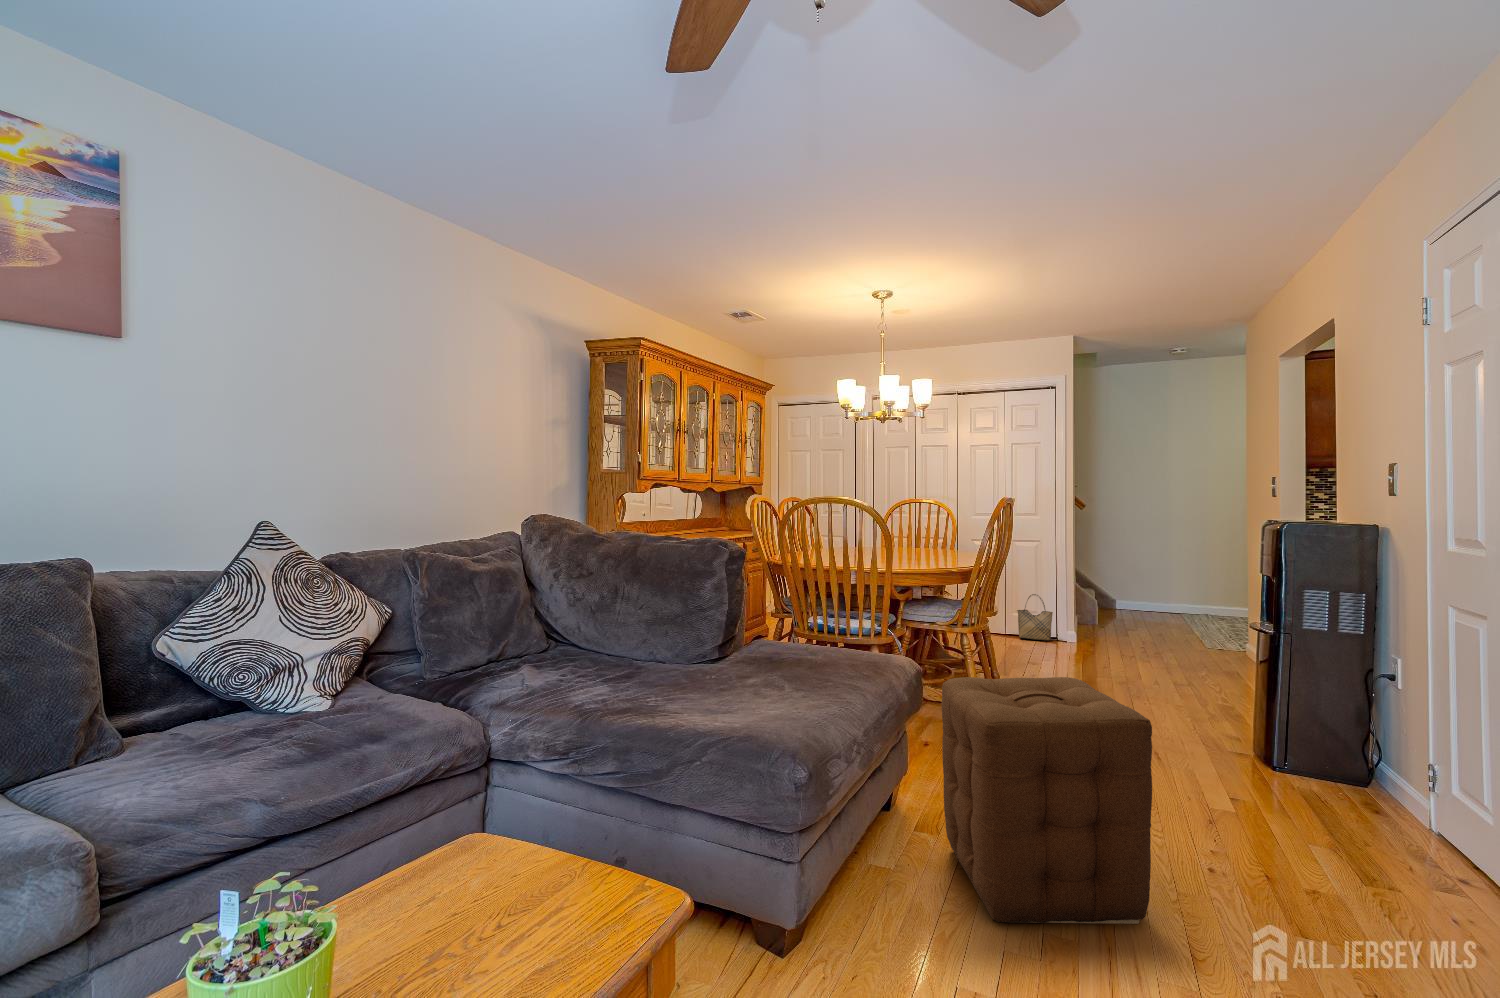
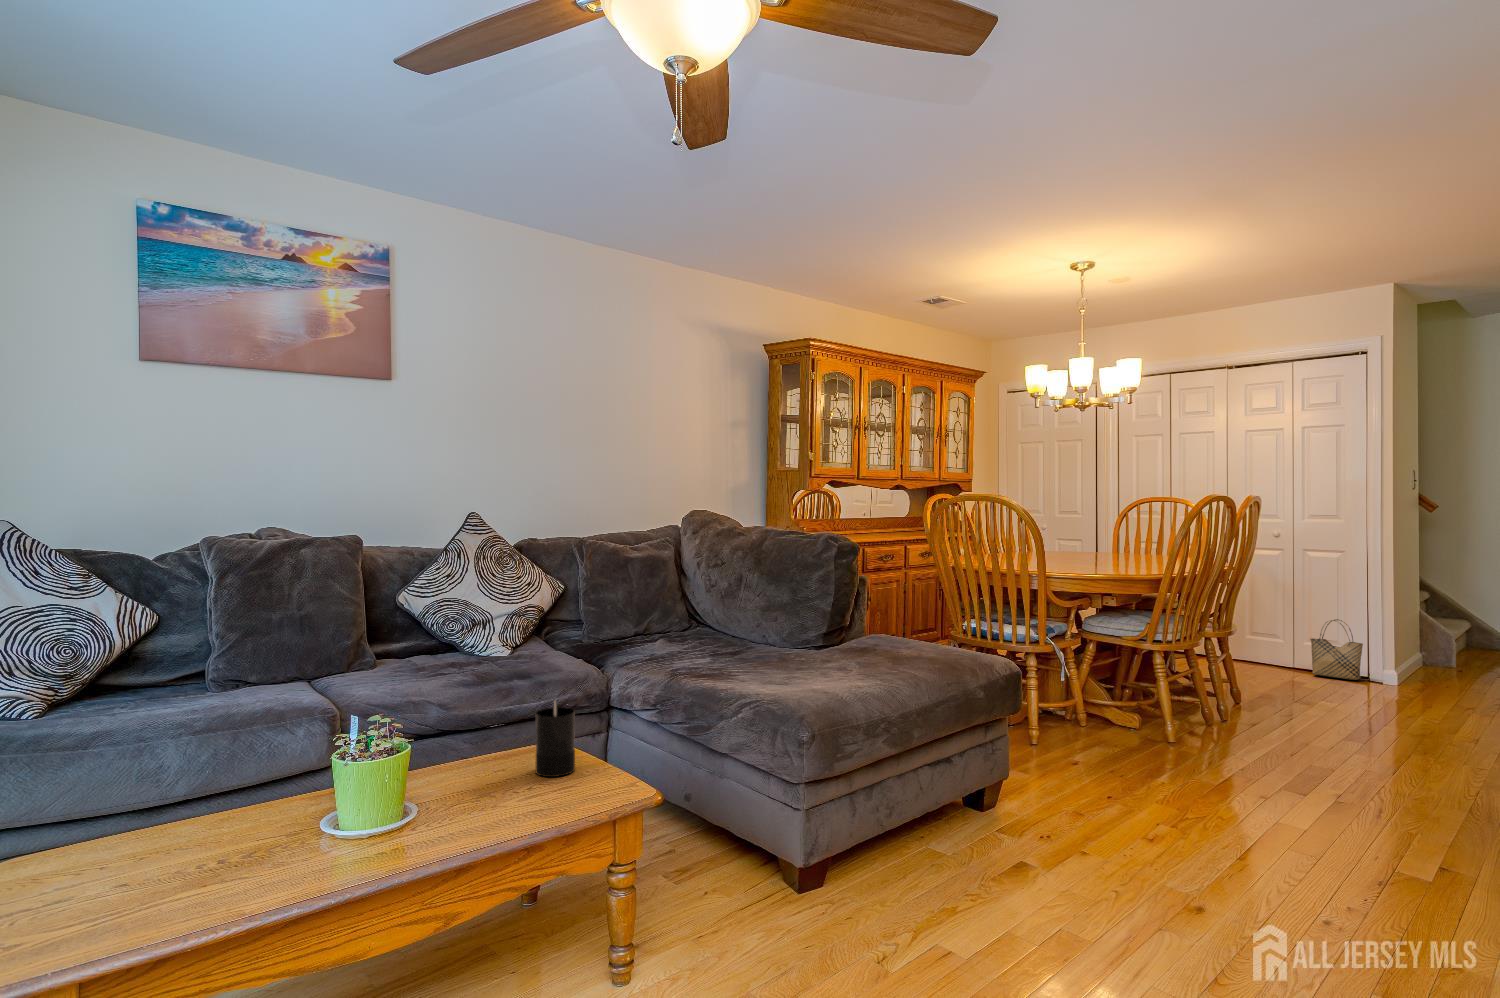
ottoman: present [942,677,1152,924] -> none [1009,671,1202,931]
candle: none [496,808,554,931] -> present [536,701,575,777]

